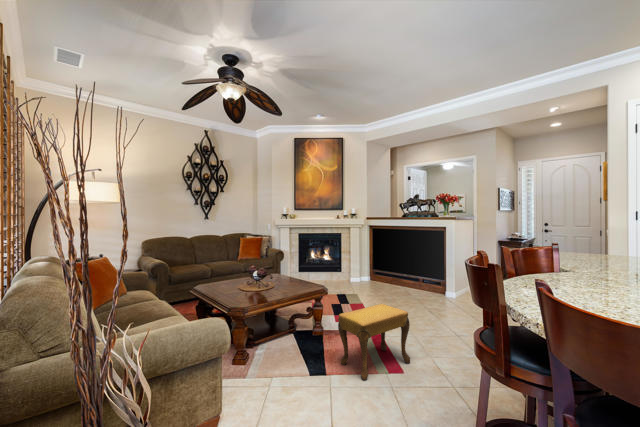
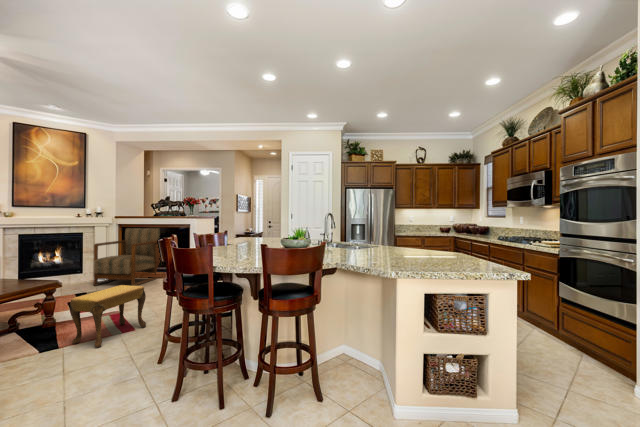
armchair: none [350,231,412,295] -> present [94,228,161,286]

